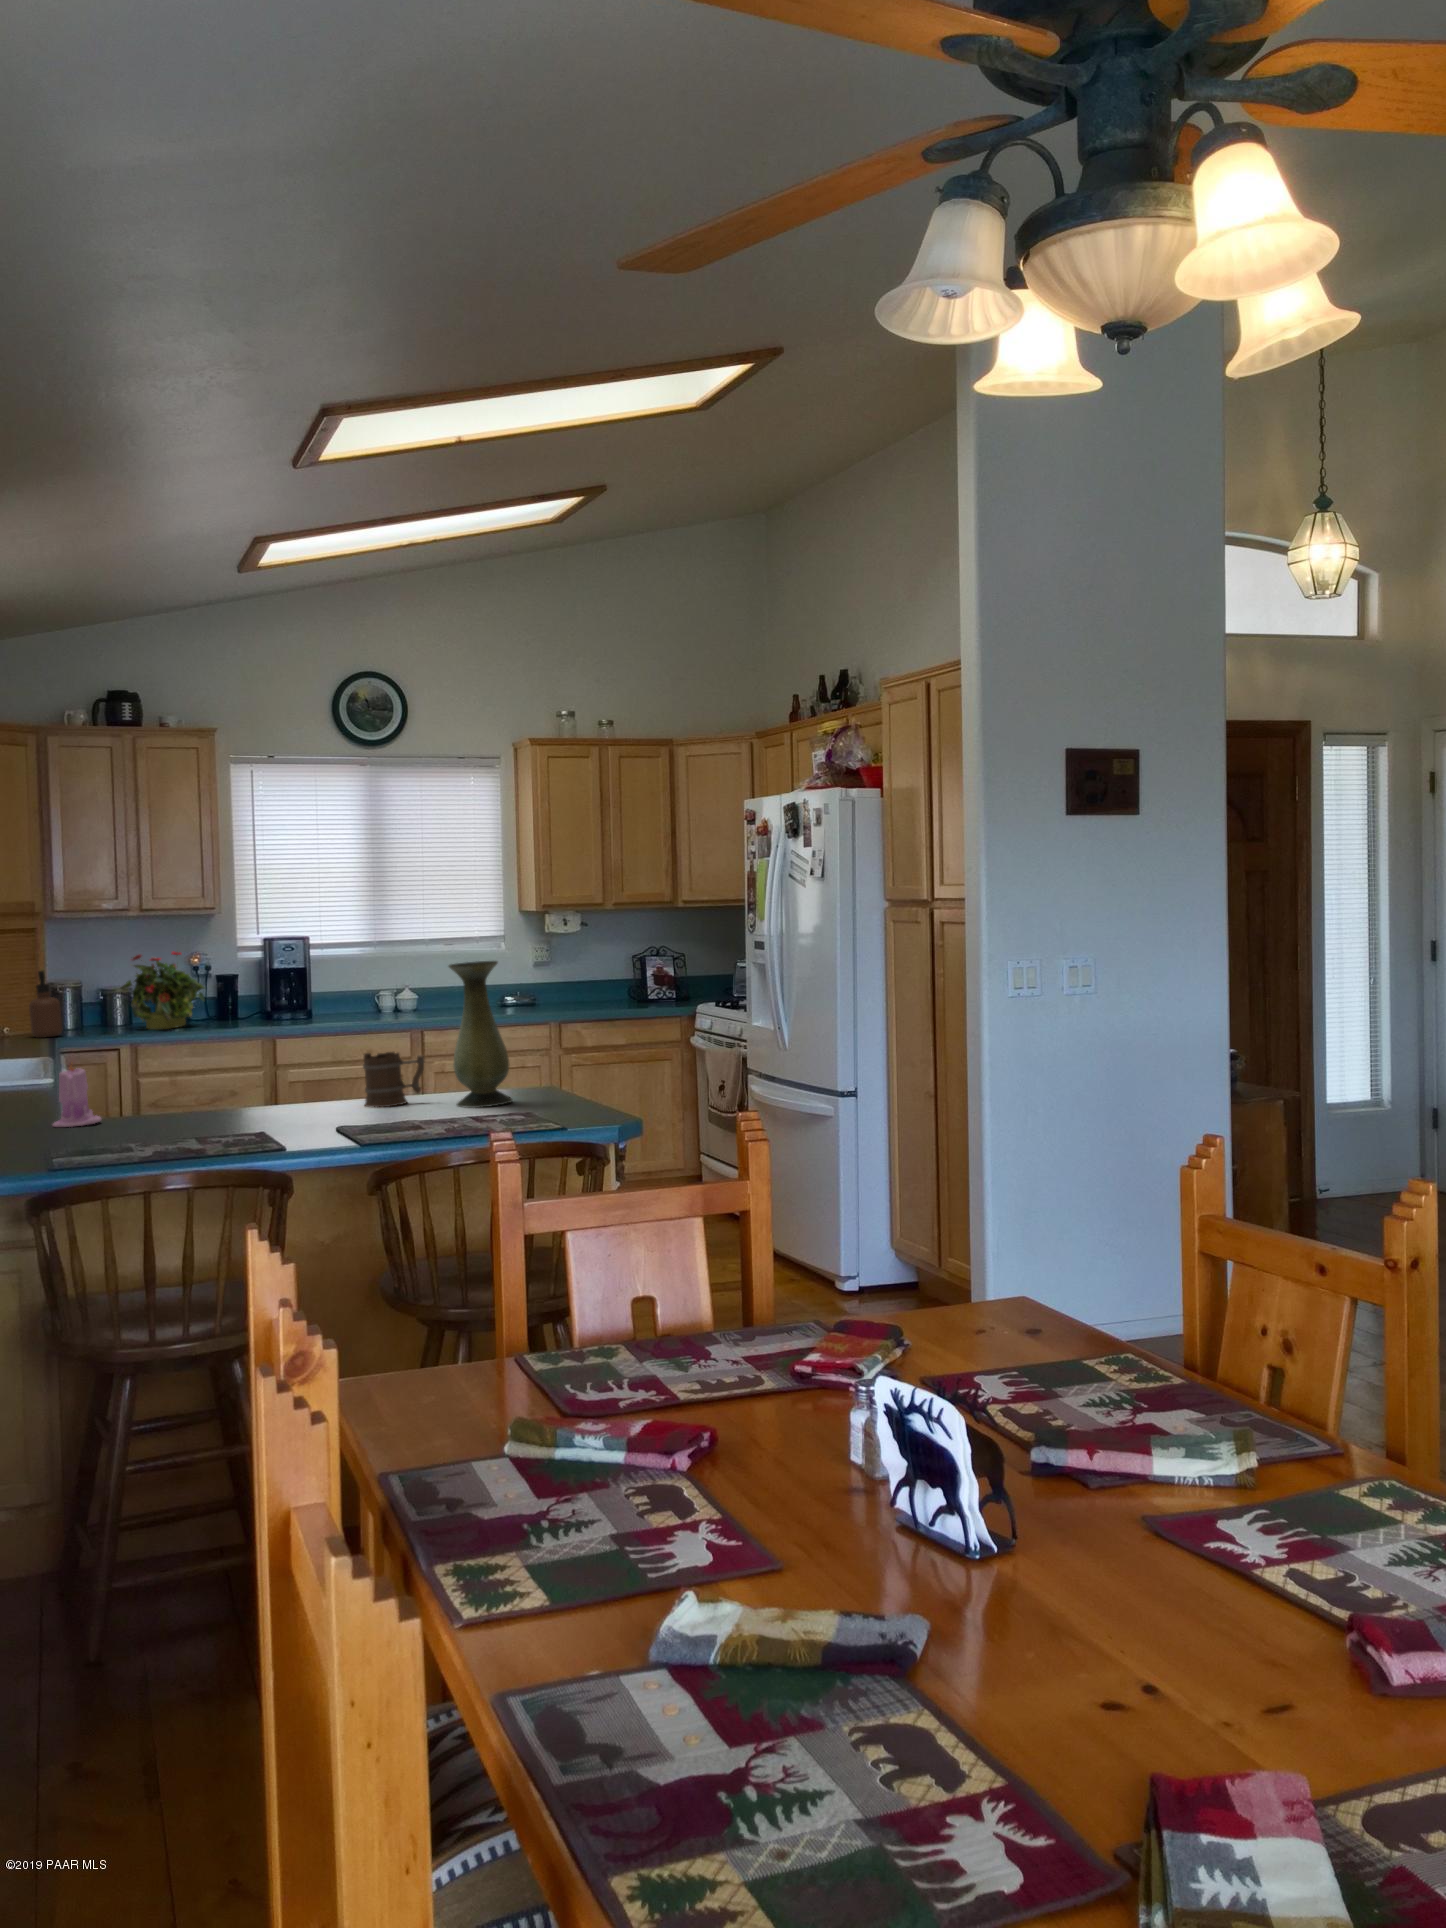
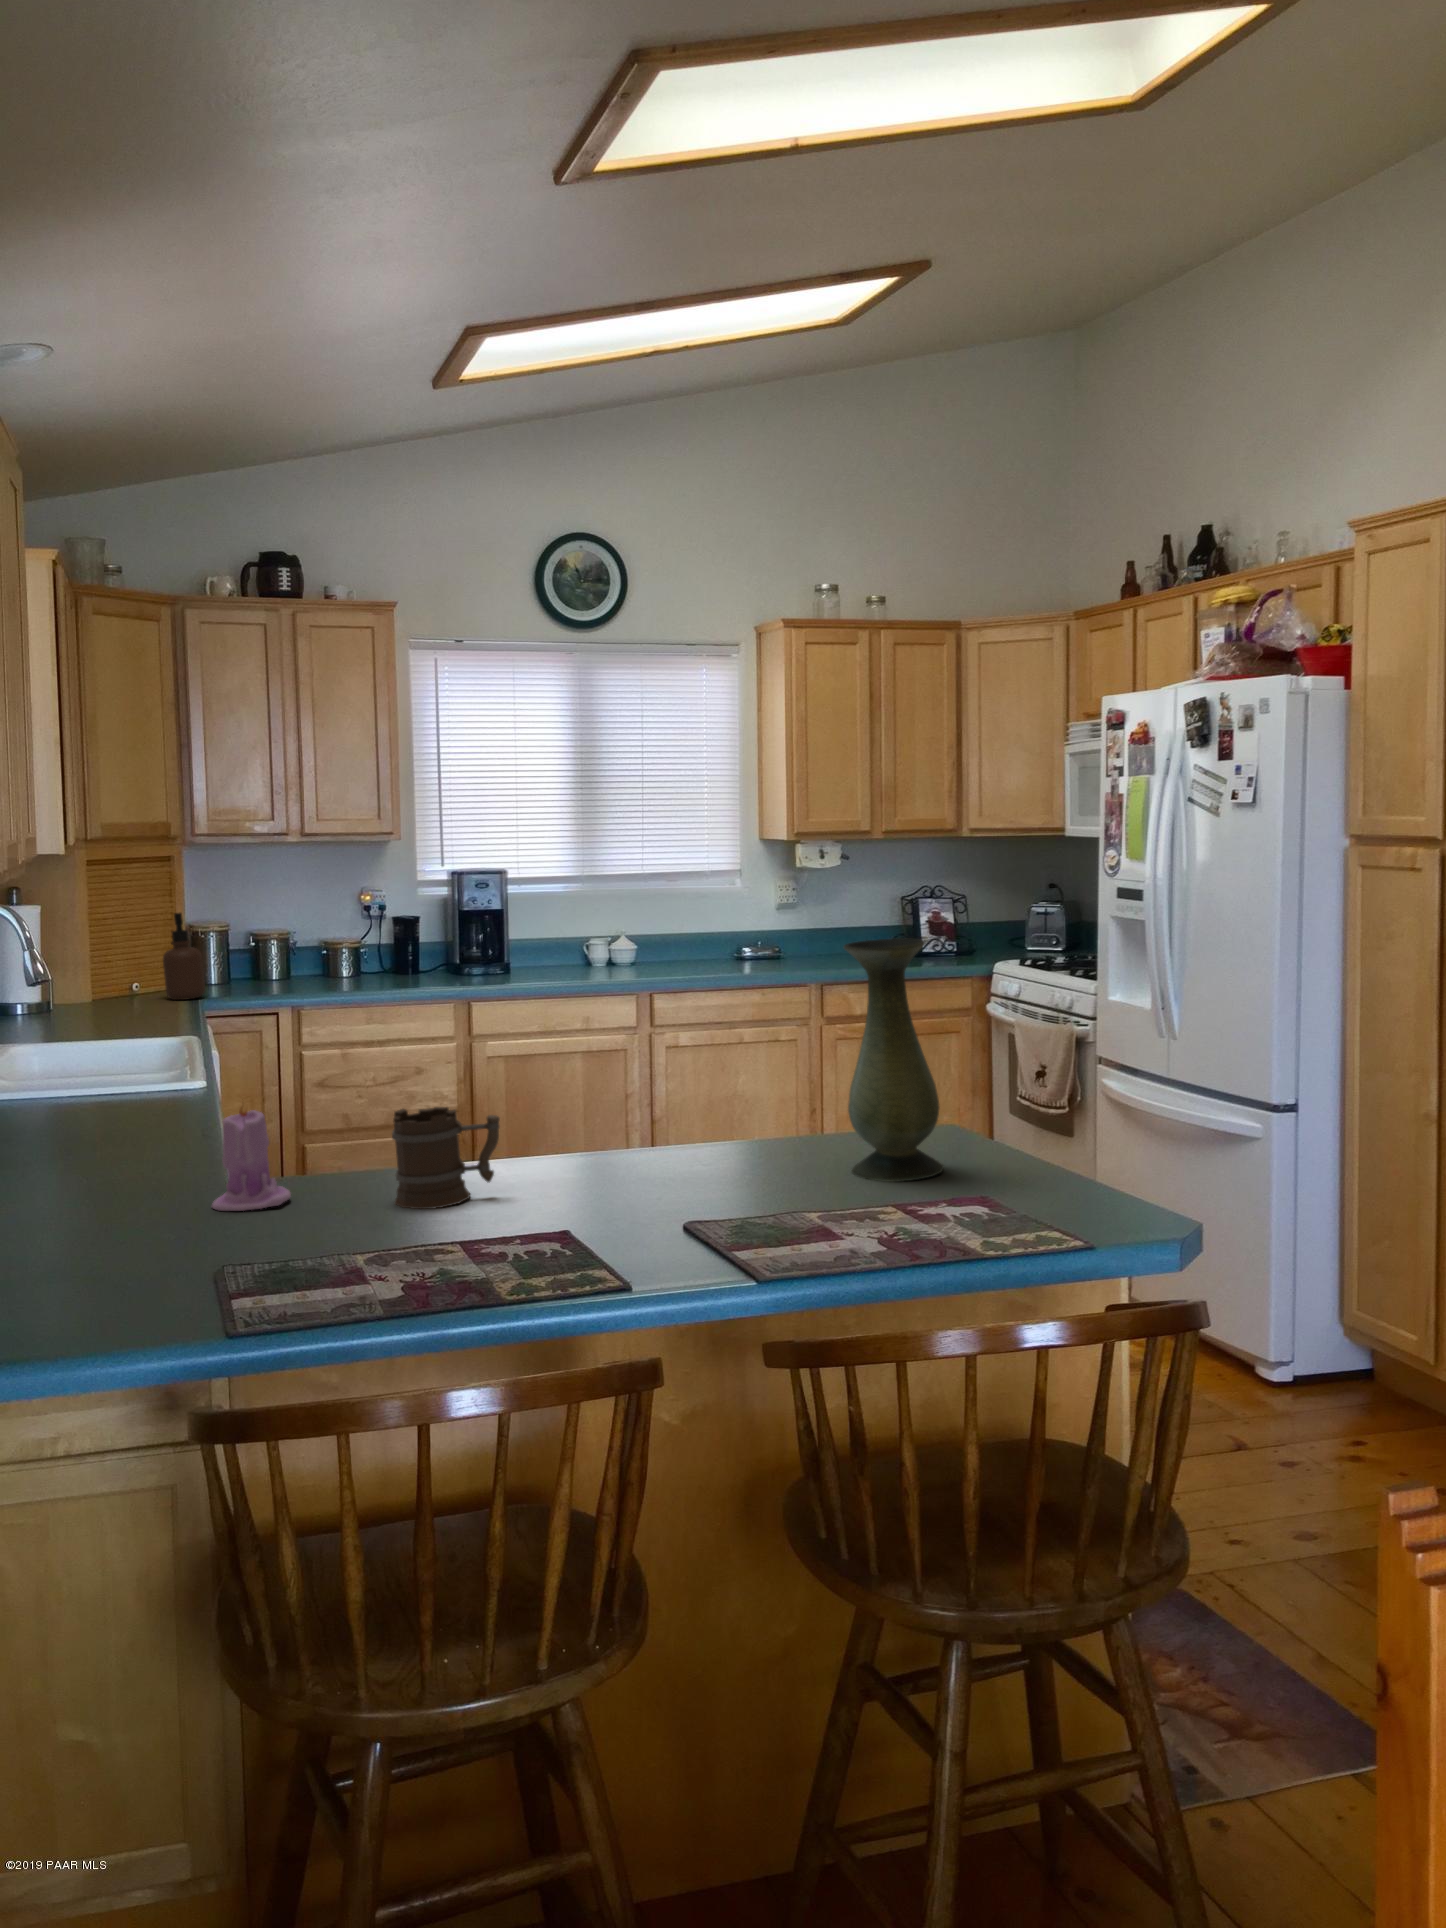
potted plant: present [121,952,205,1030] -> none [276,886,384,988]
mug: present [363,1052,424,1107] -> present [392,1107,500,1209]

